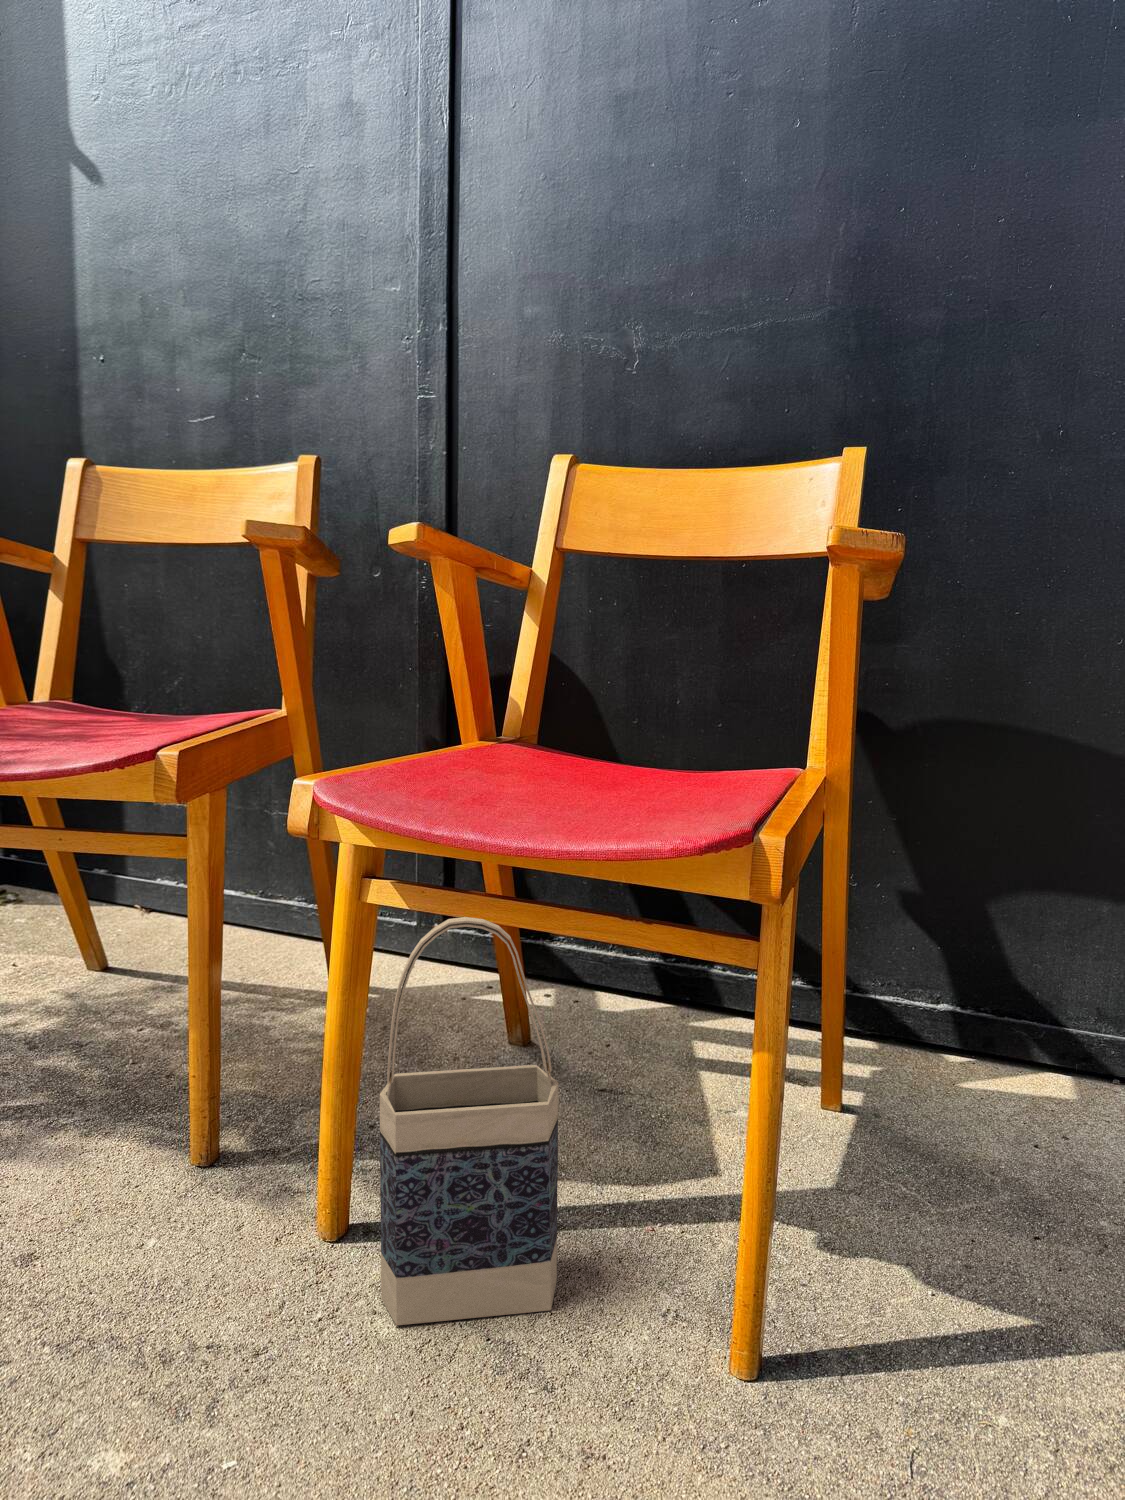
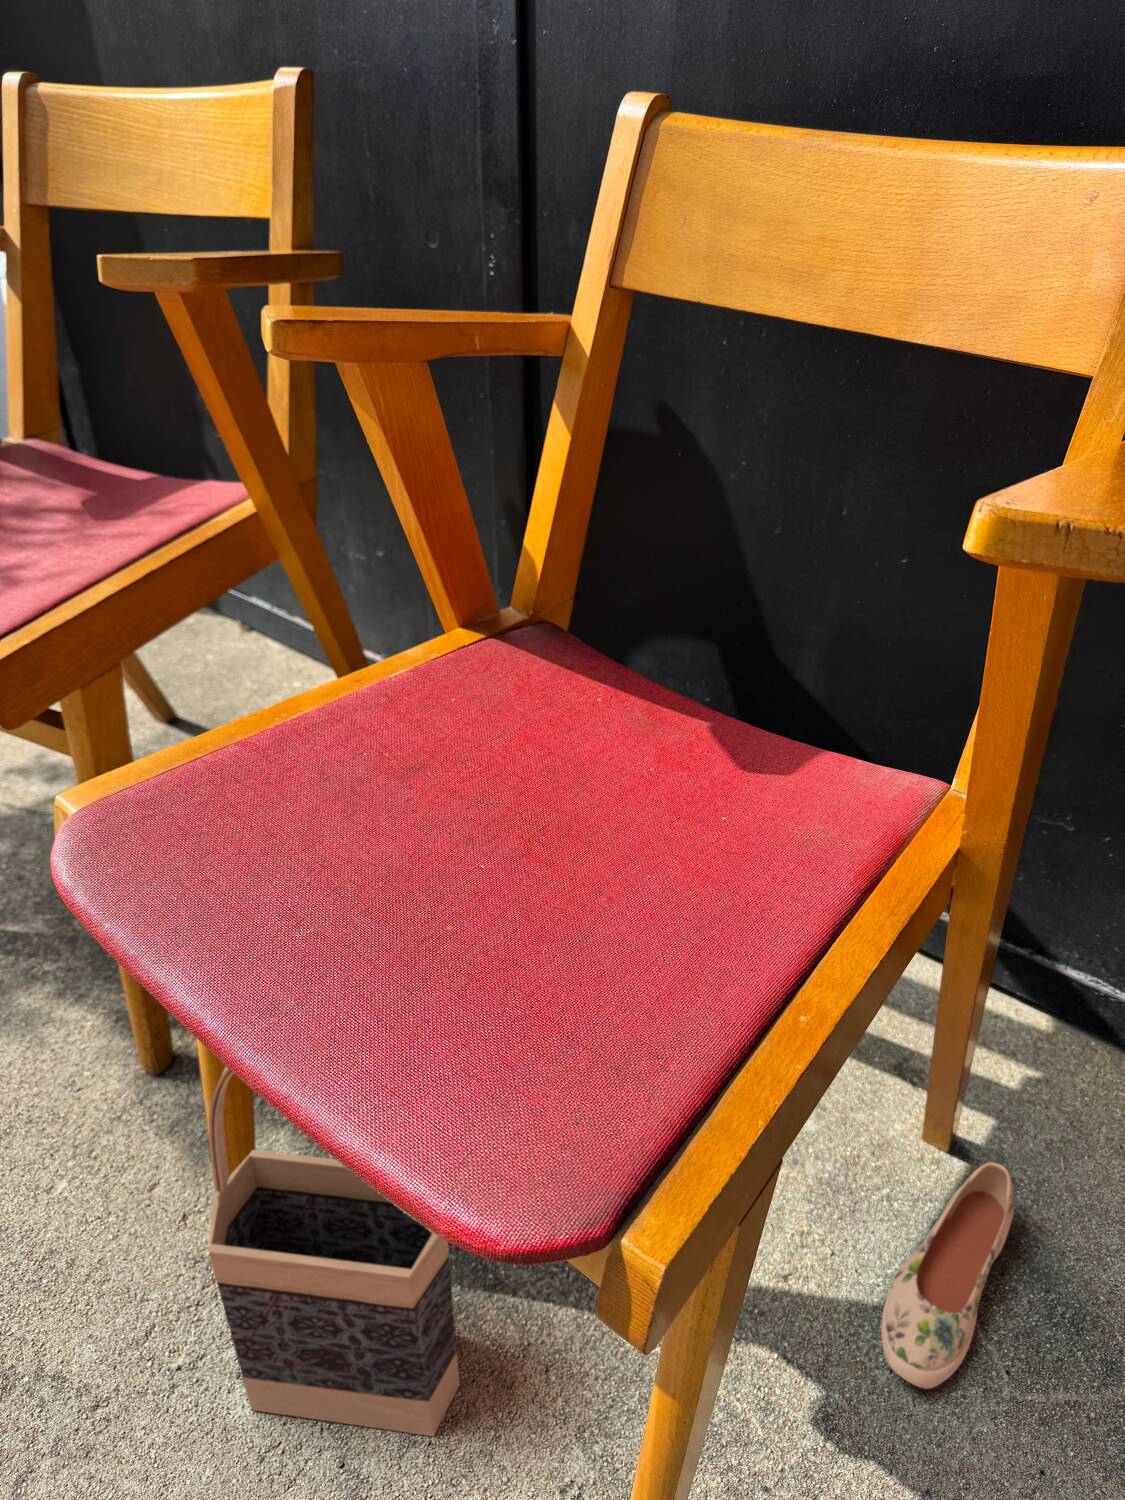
shoe: none [837,1080,902,1213] -> present [881,1162,1014,1389]

